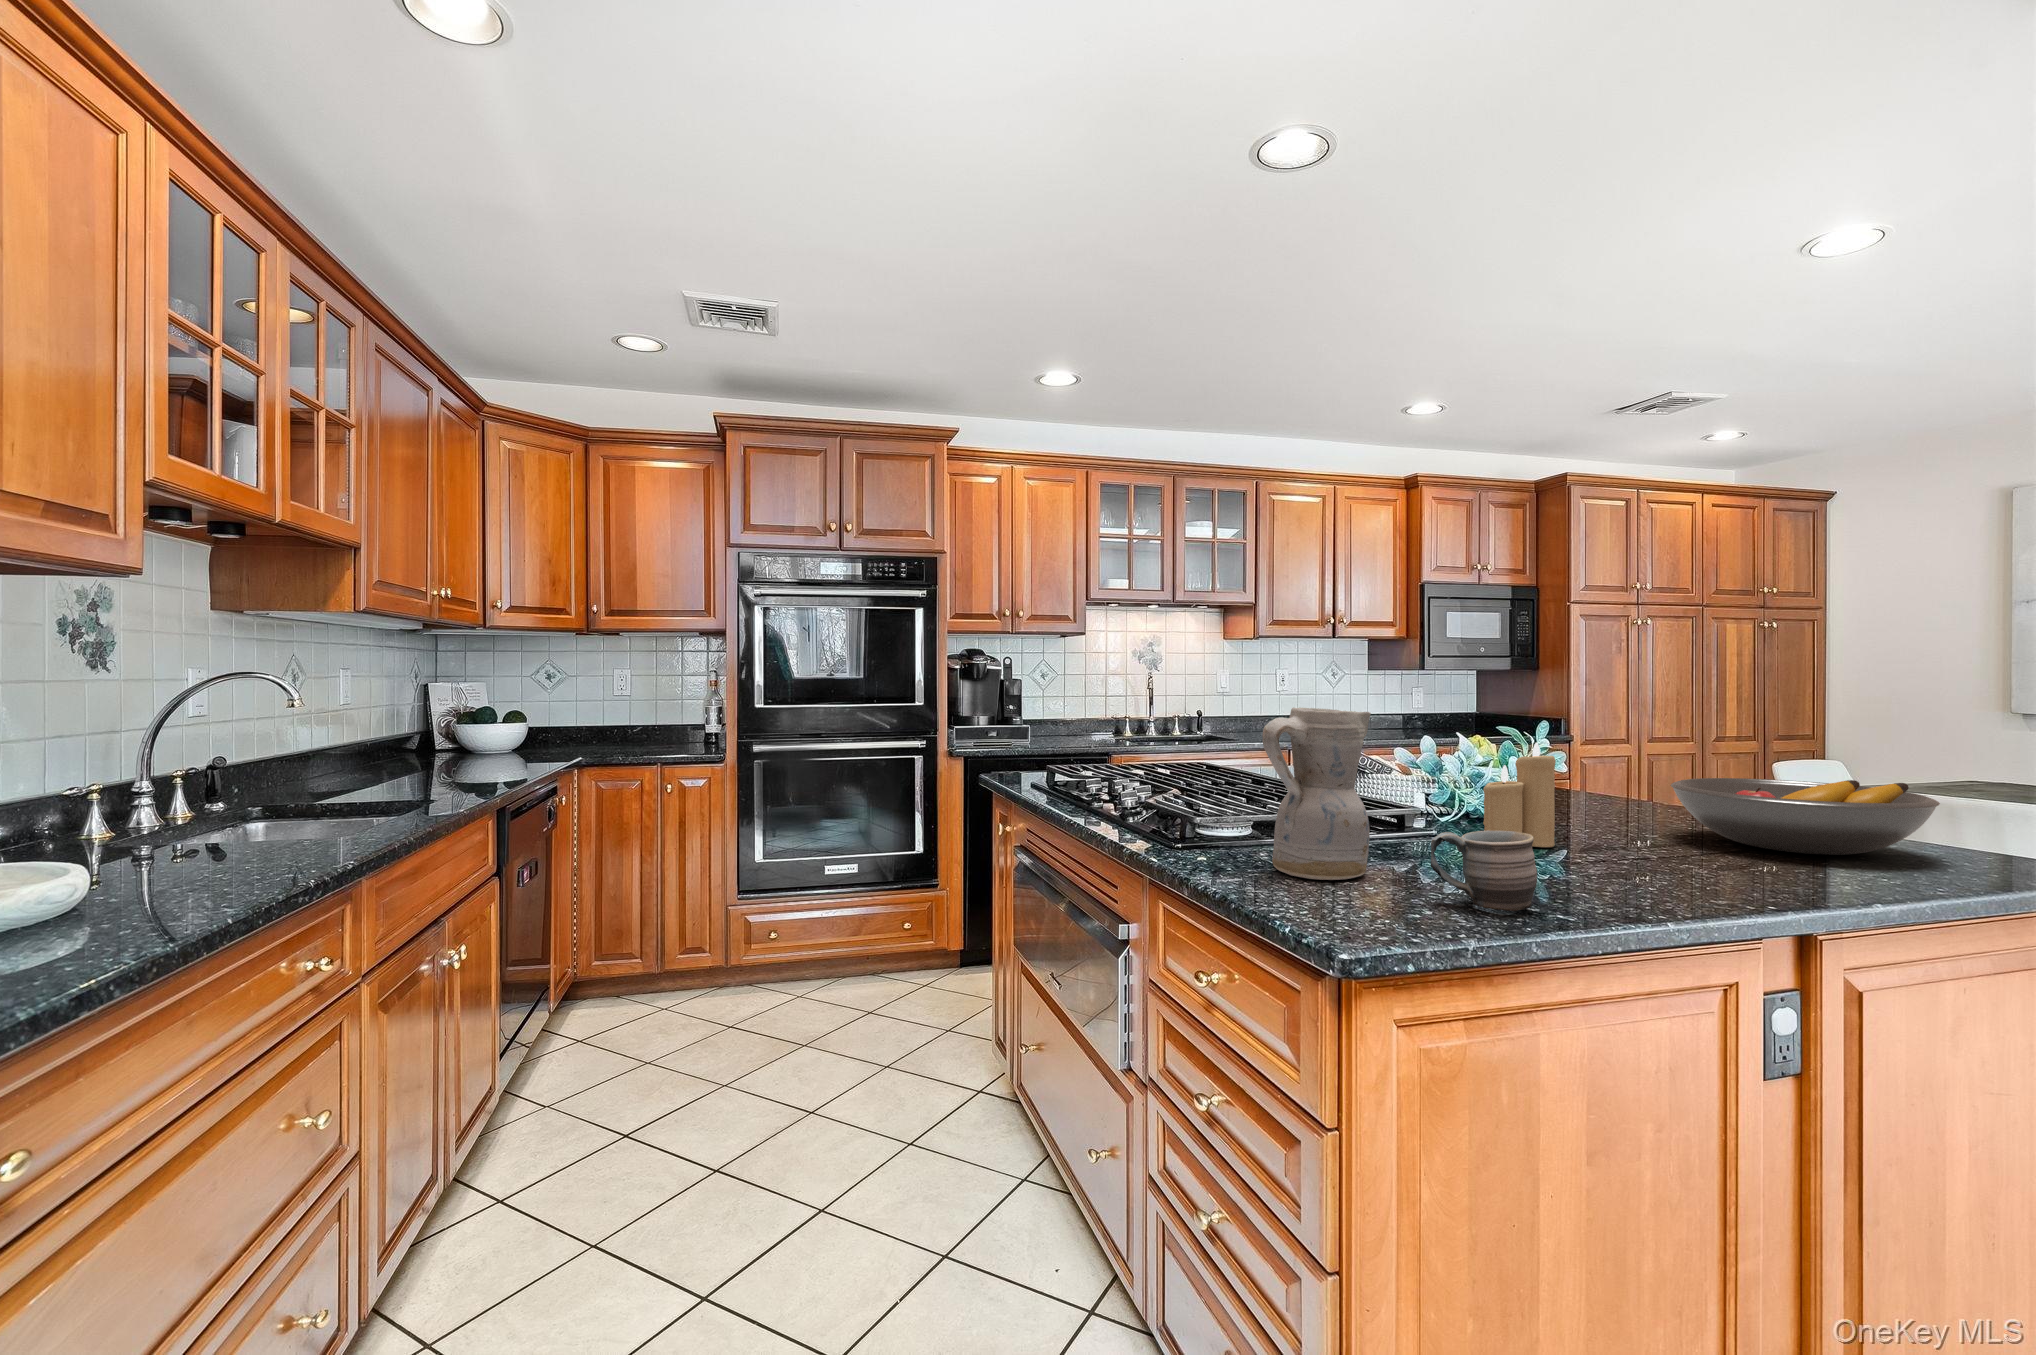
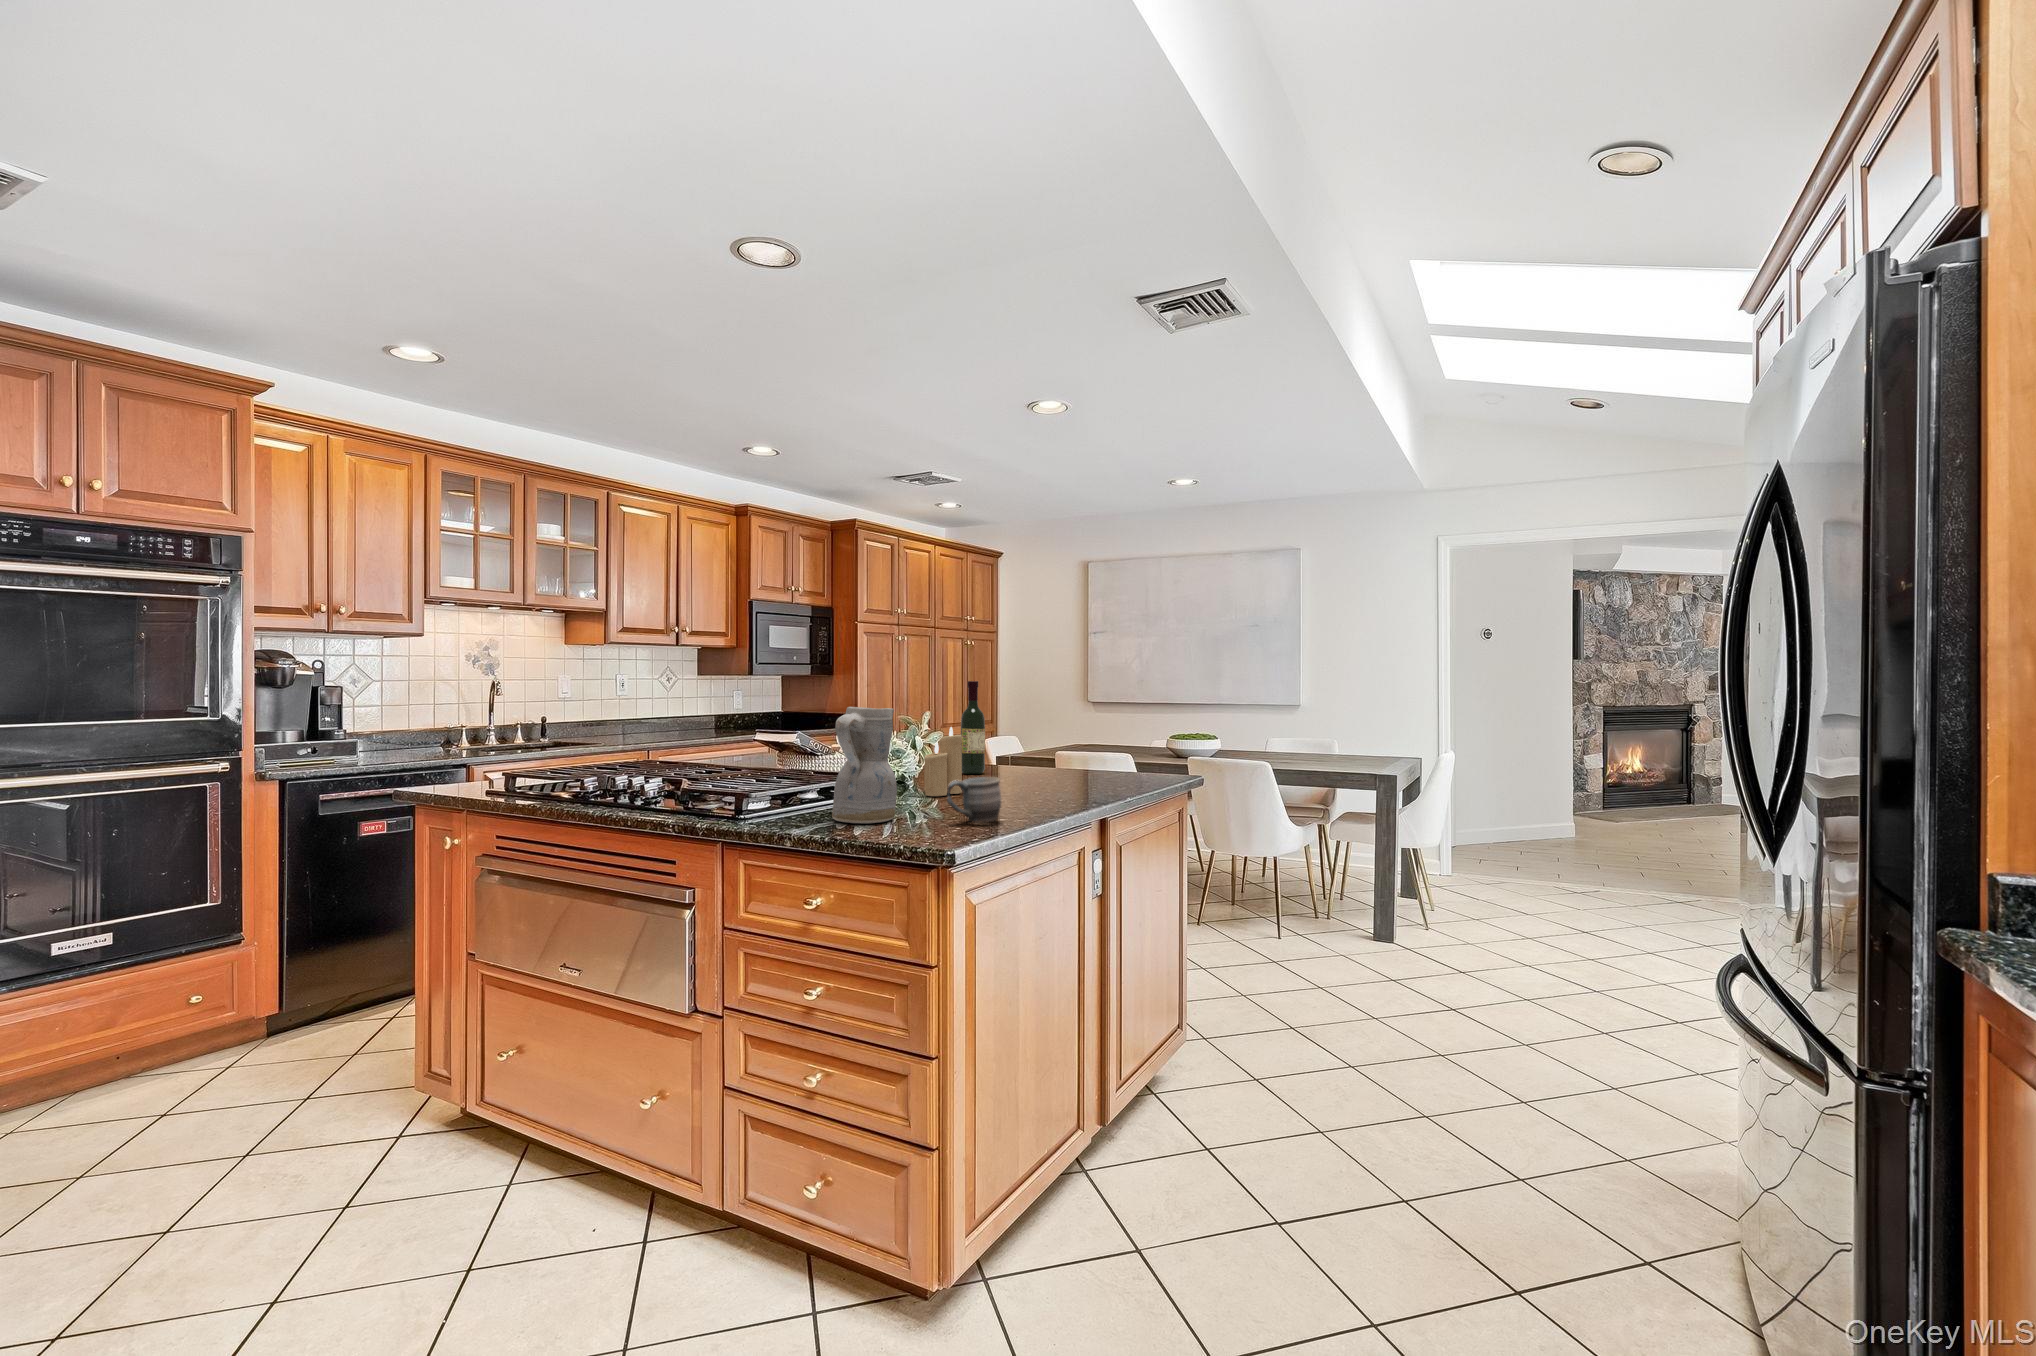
wine bottle: none [1611,674,1656,817] -> present [961,681,985,774]
fruit bowl: present [1671,778,1940,855] -> none [1005,740,1121,783]

